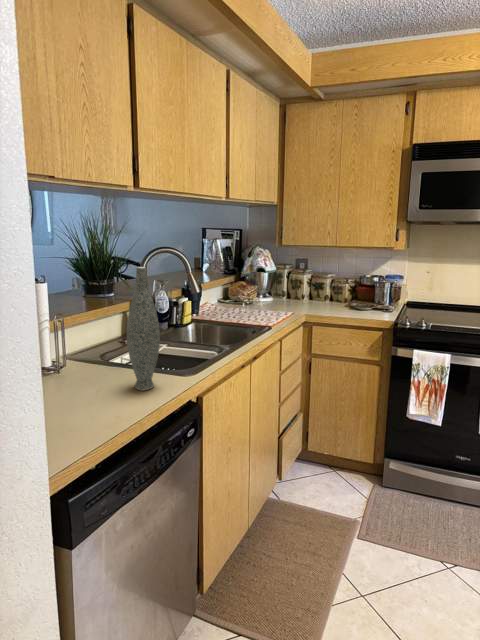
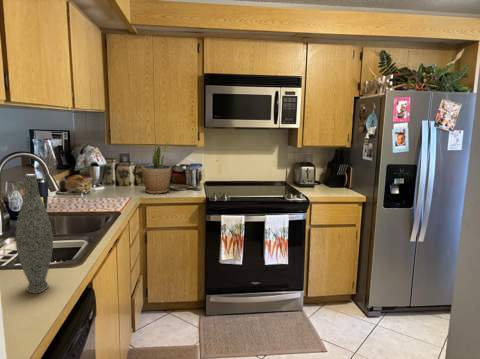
potted plant: none [314,239,354,312] -> present [142,141,171,194]

